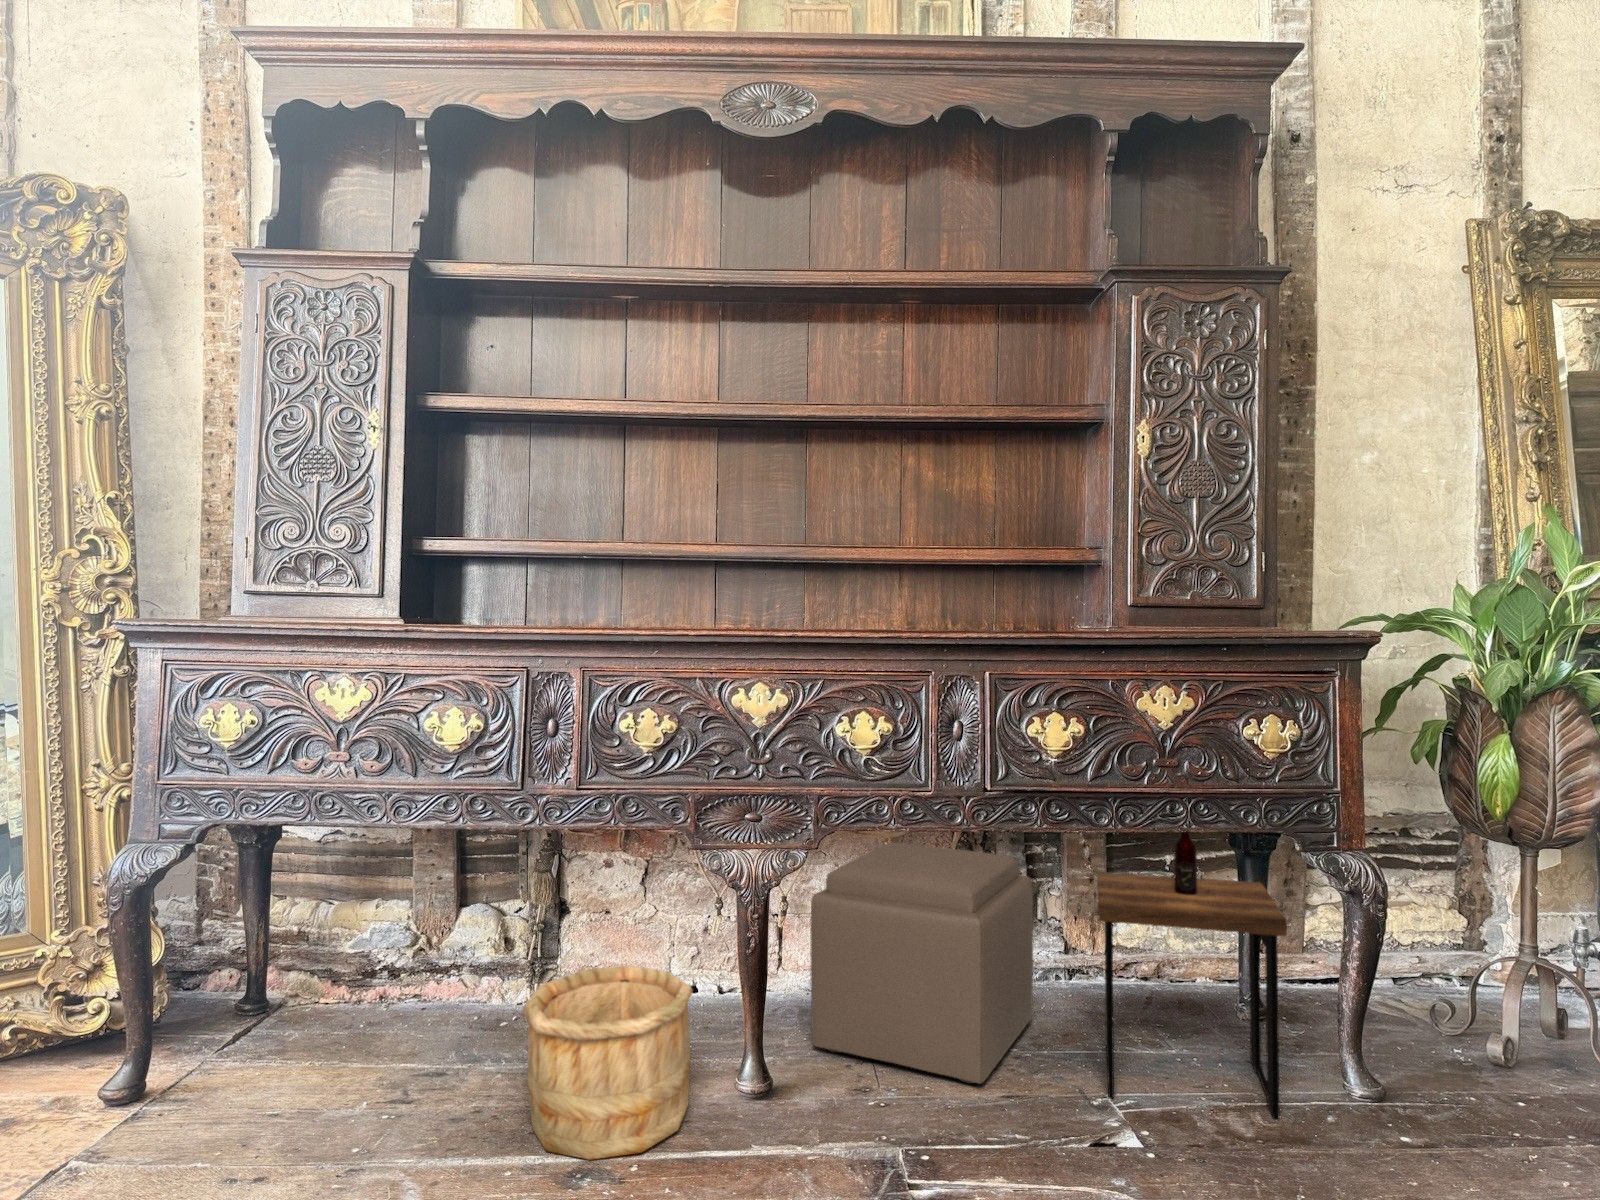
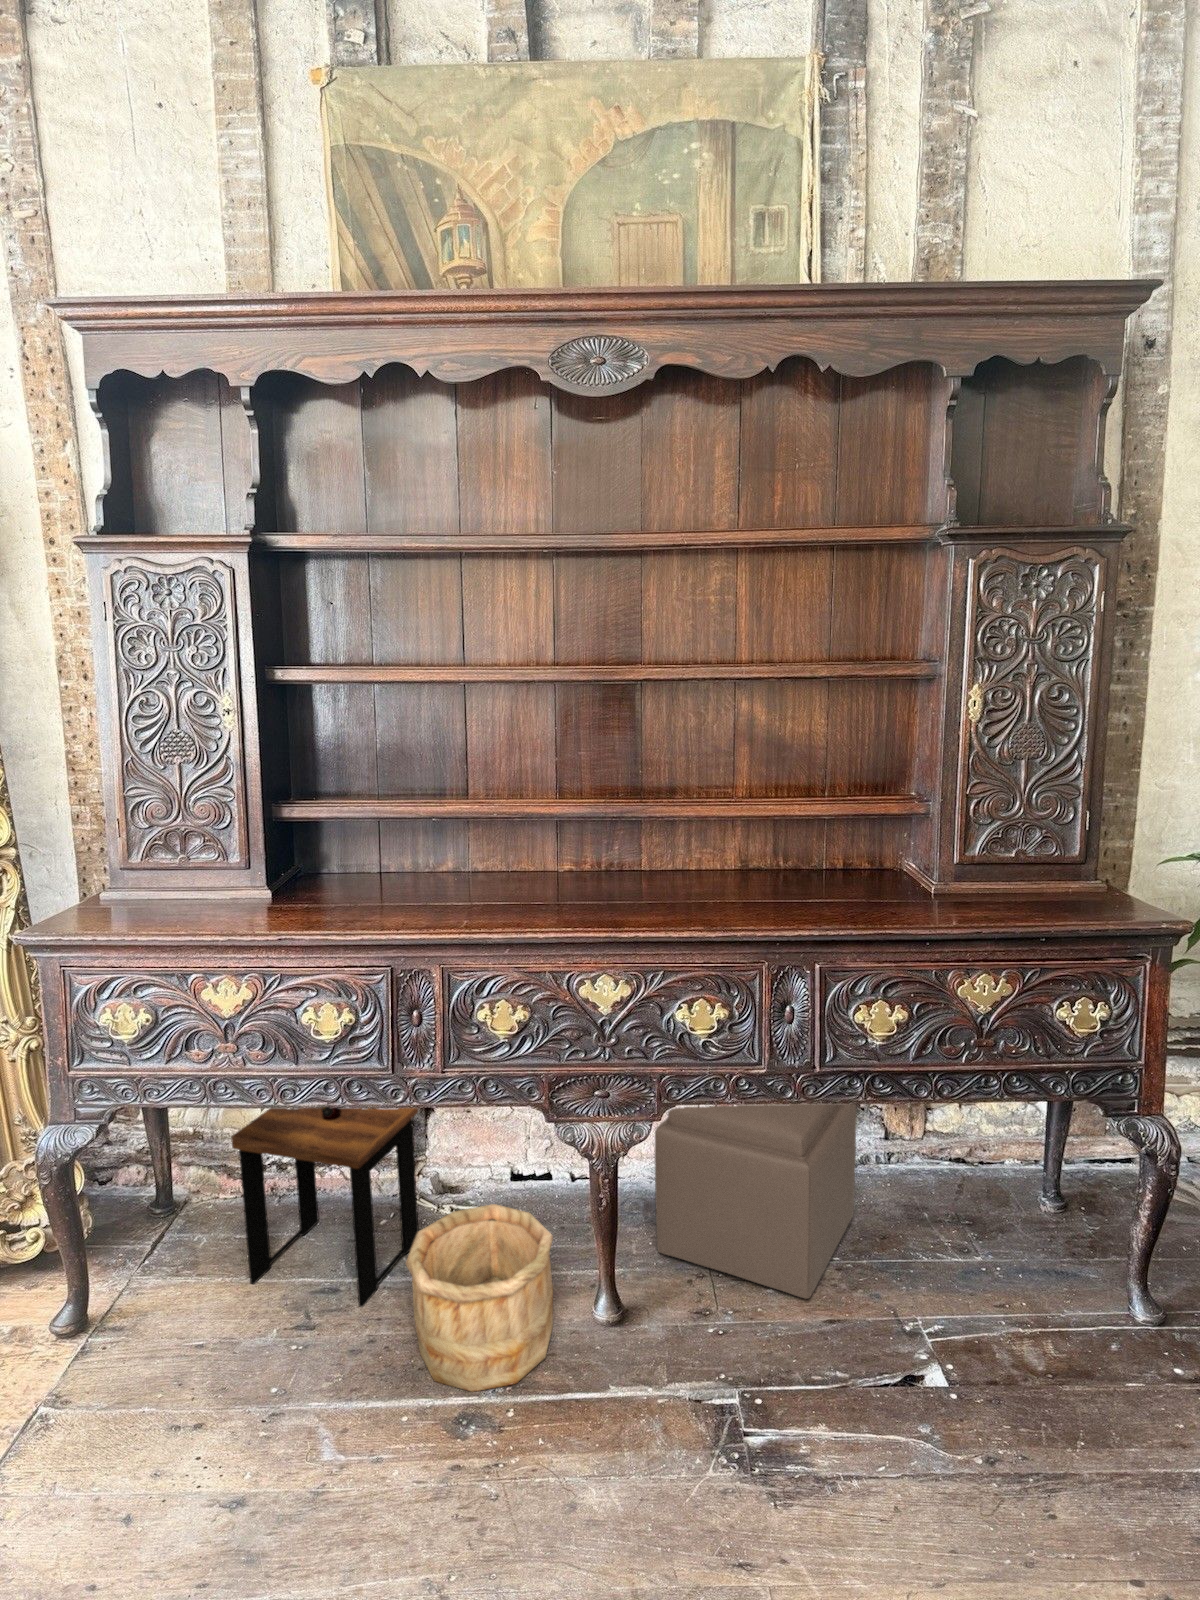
side table: present [1097,831,1287,1120] -> present [231,1106,418,1307]

